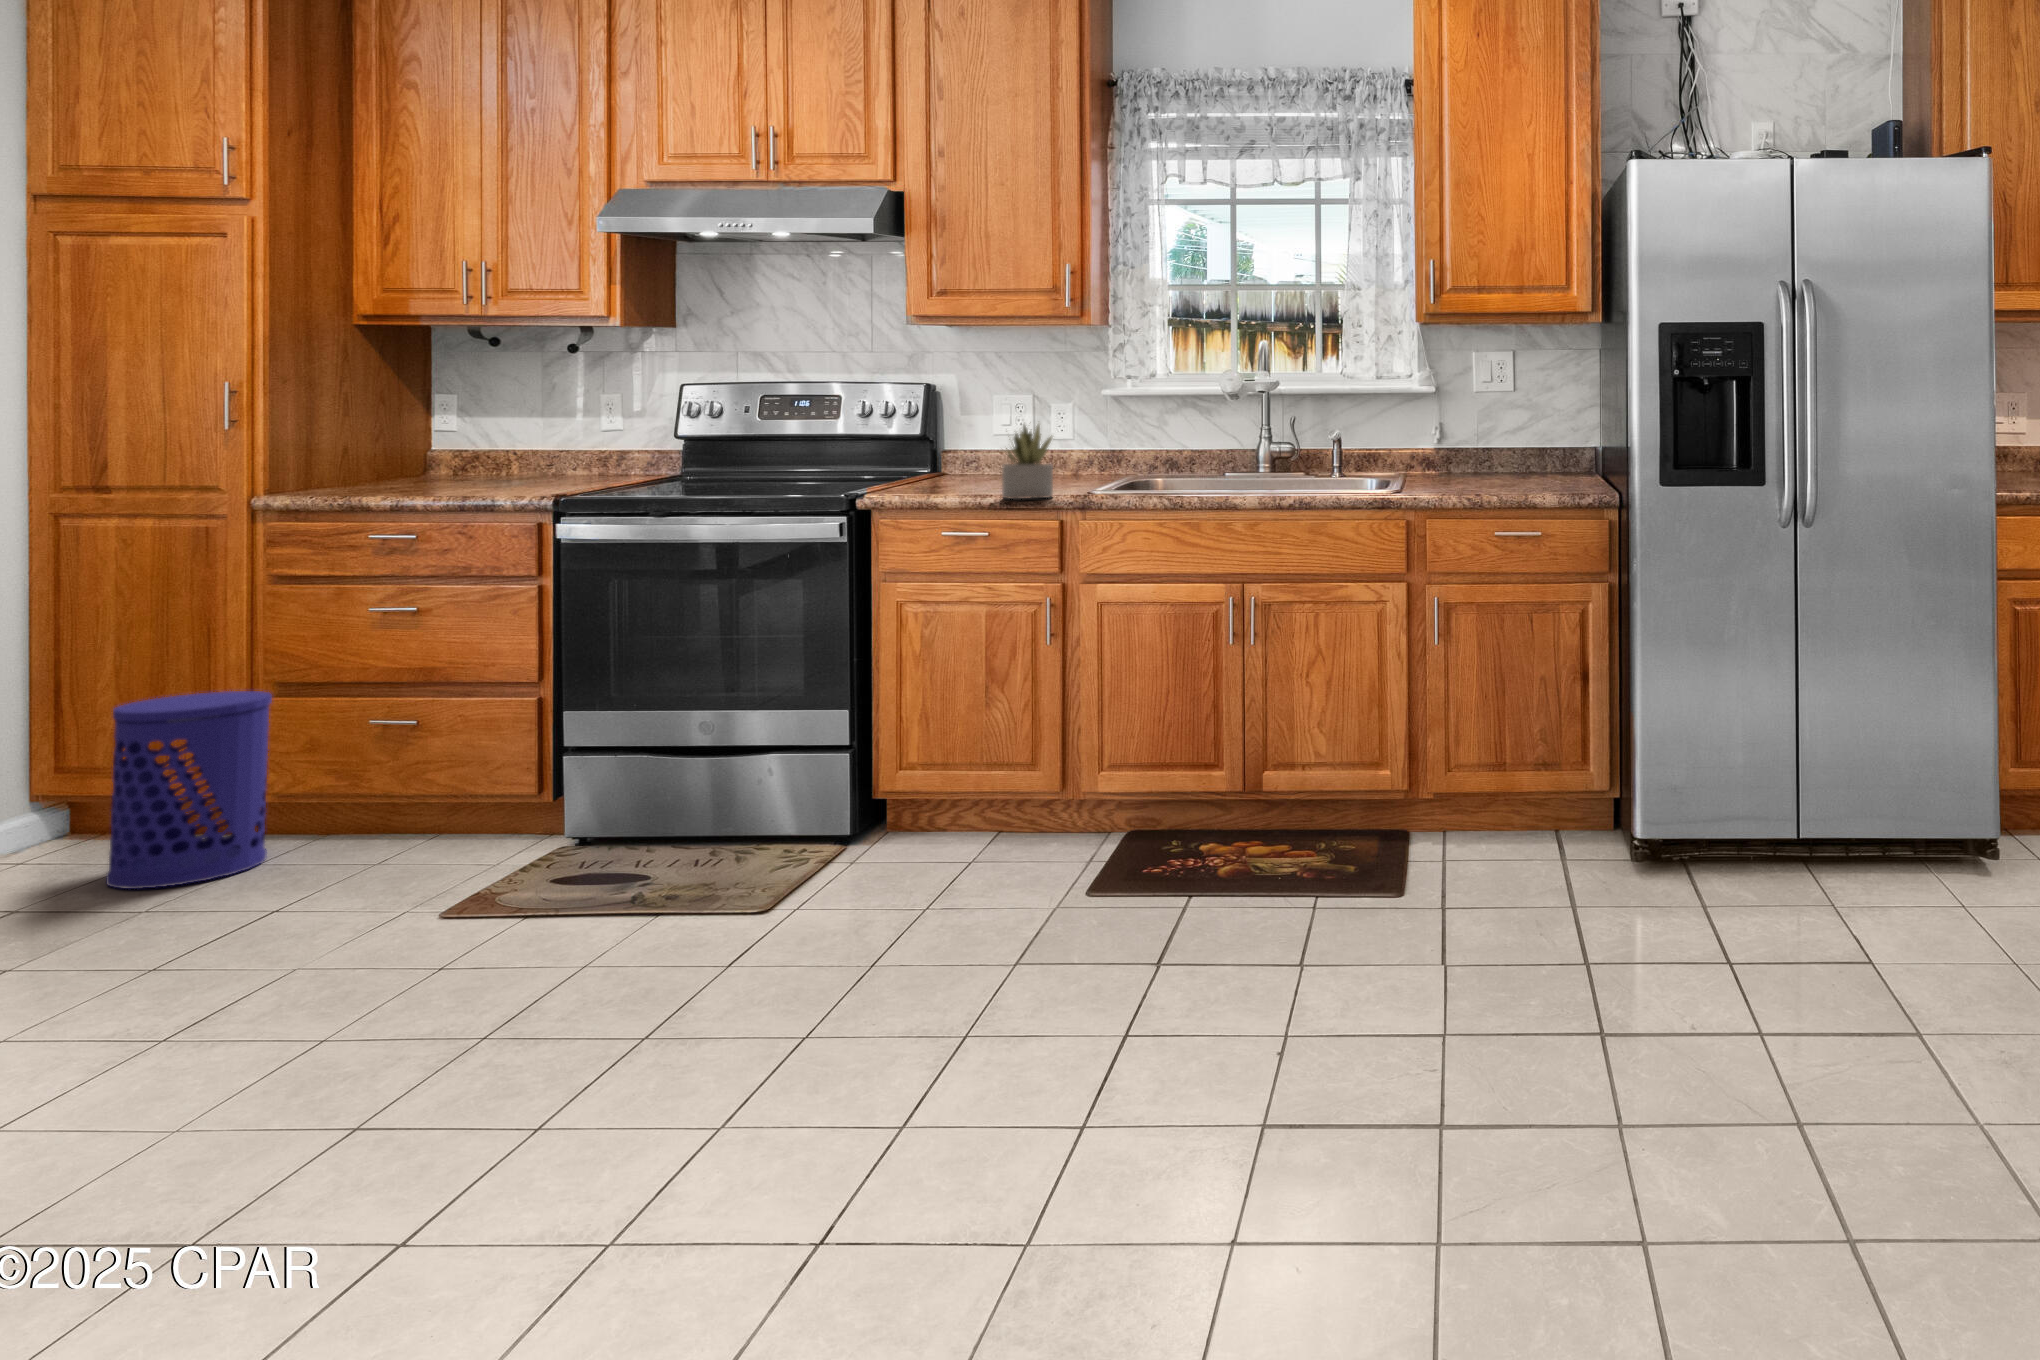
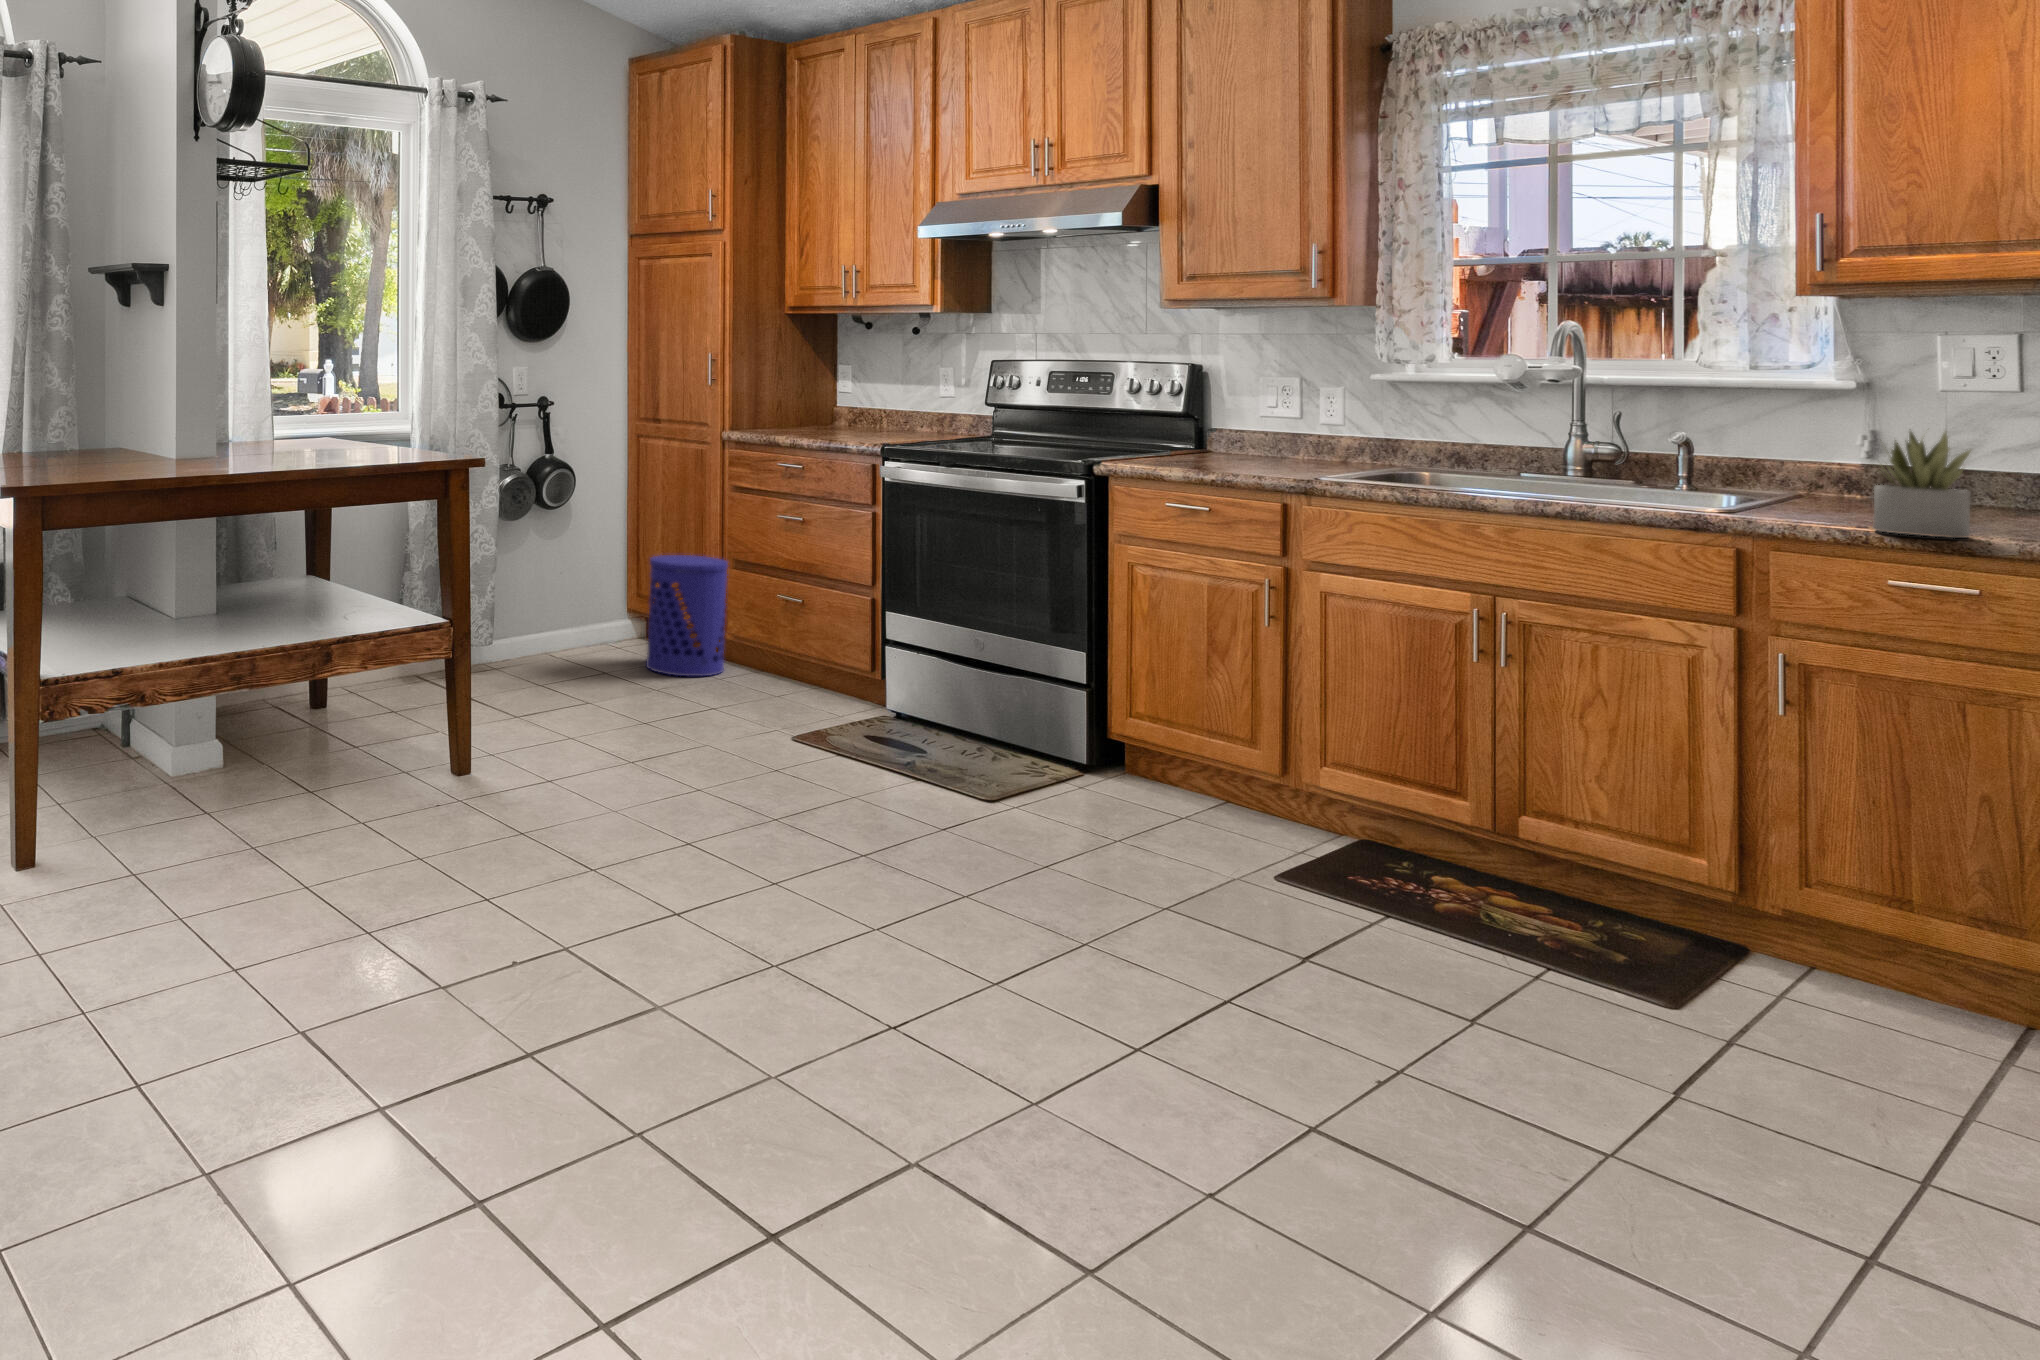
succulent plant: present [1002,424,1053,499] -> present [1873,432,1970,538]

